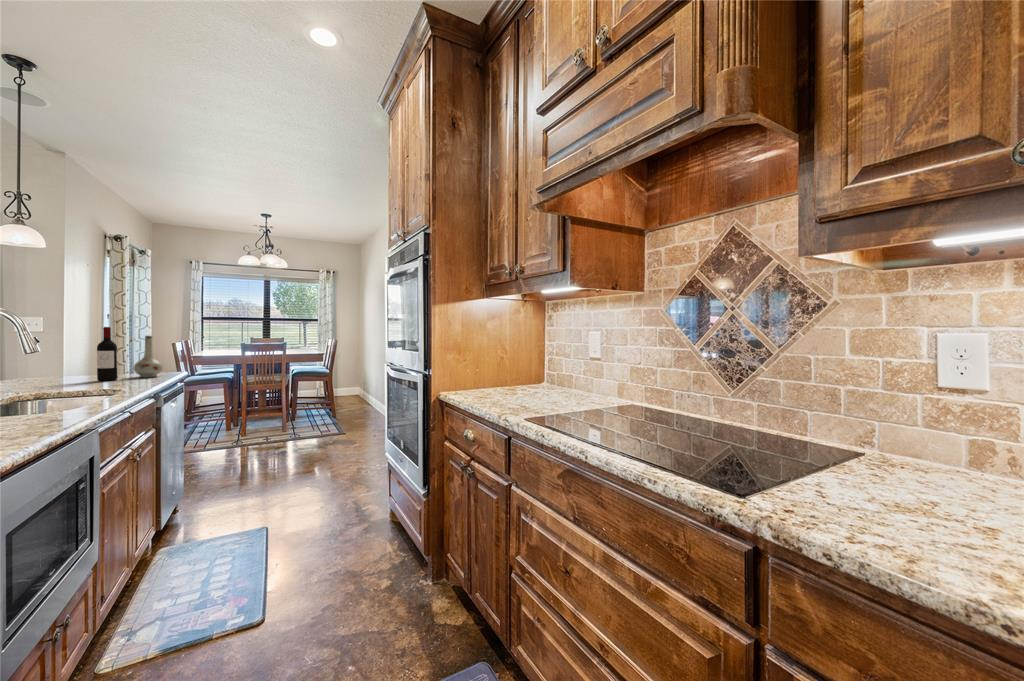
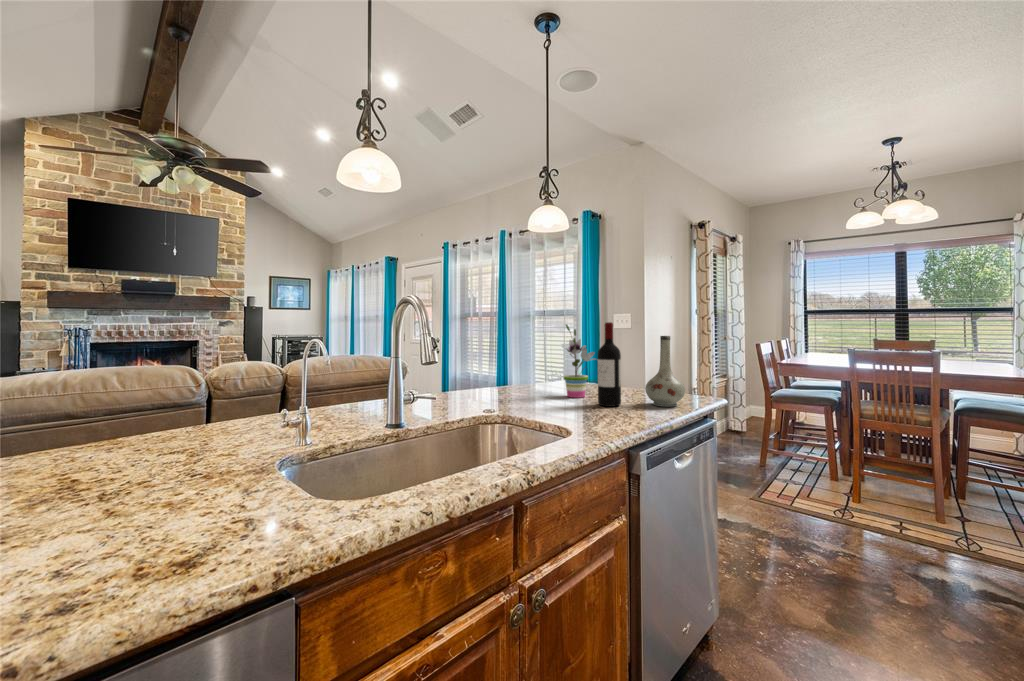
potted plant: none [48,326,81,381] -> present [564,324,595,398]

